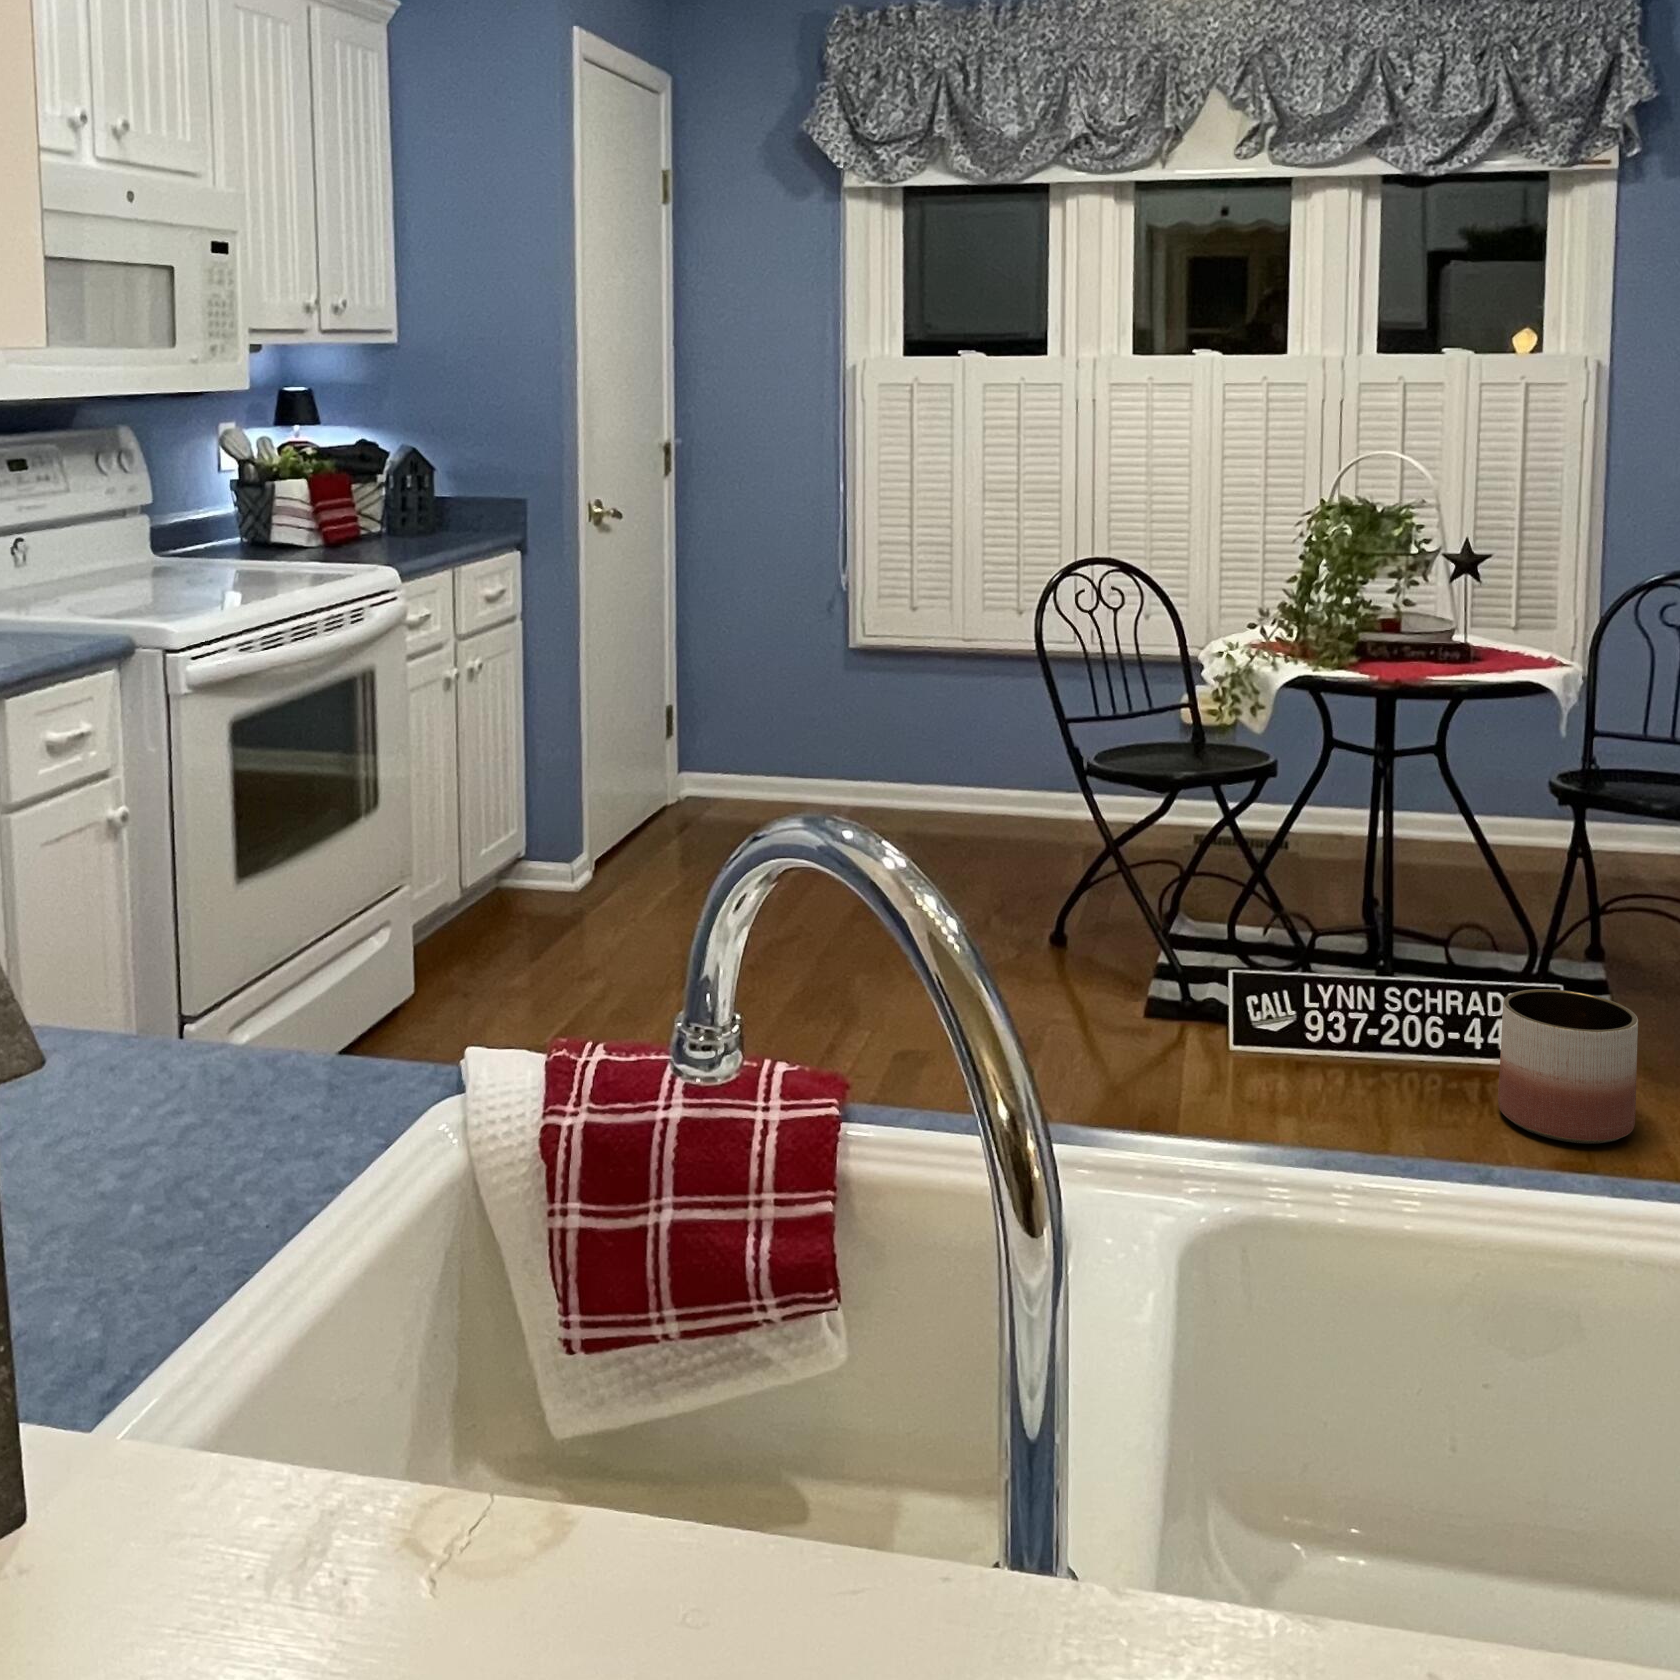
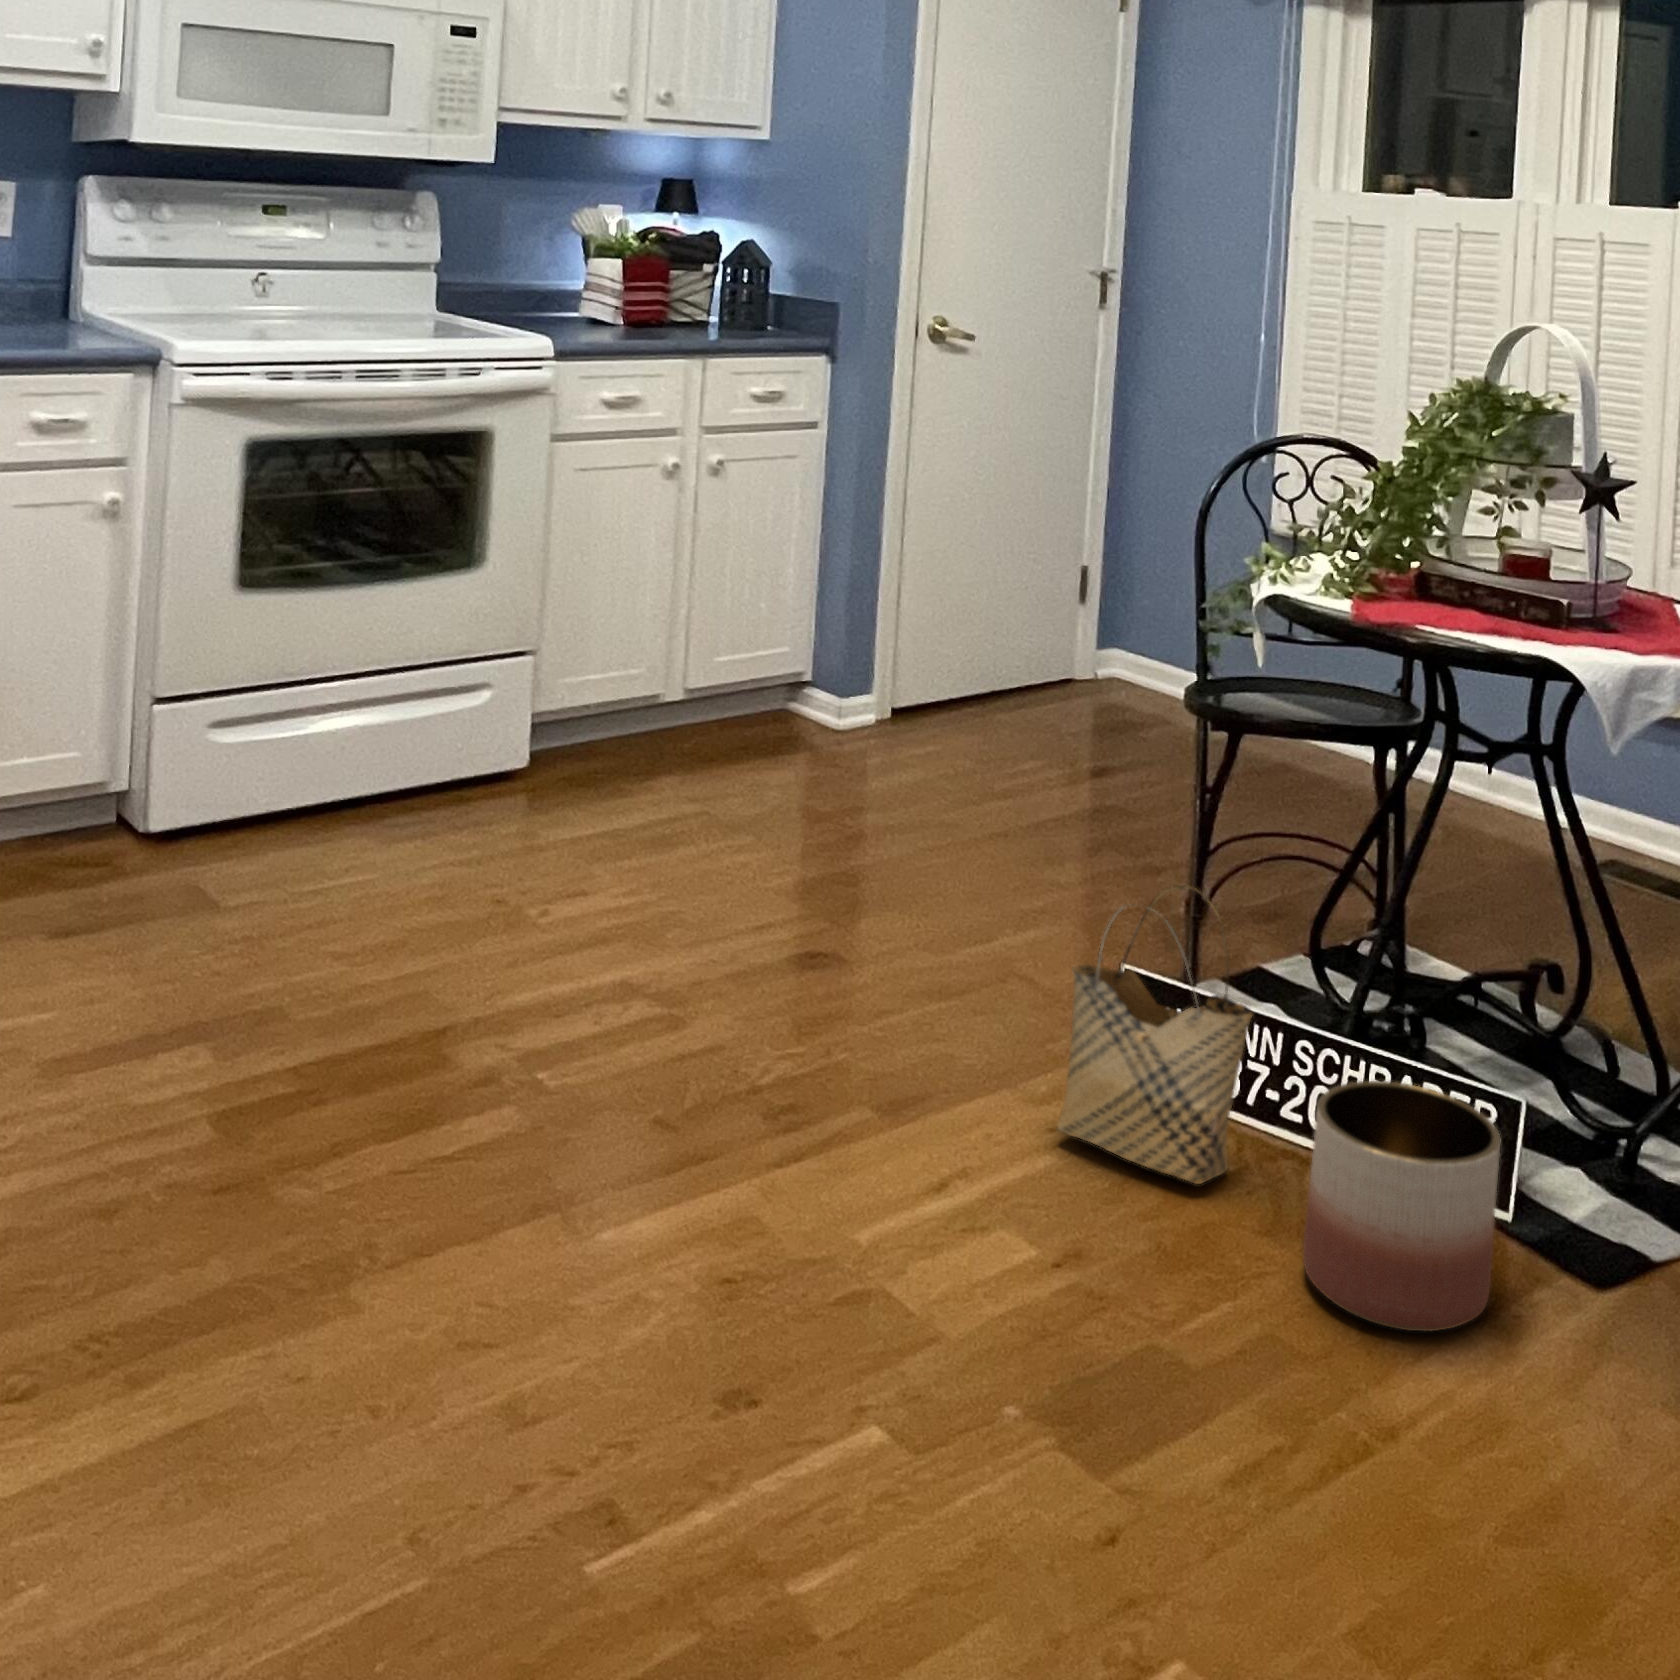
woven basket: none [1262,902,1401,1107] -> present [1057,885,1252,1184]

